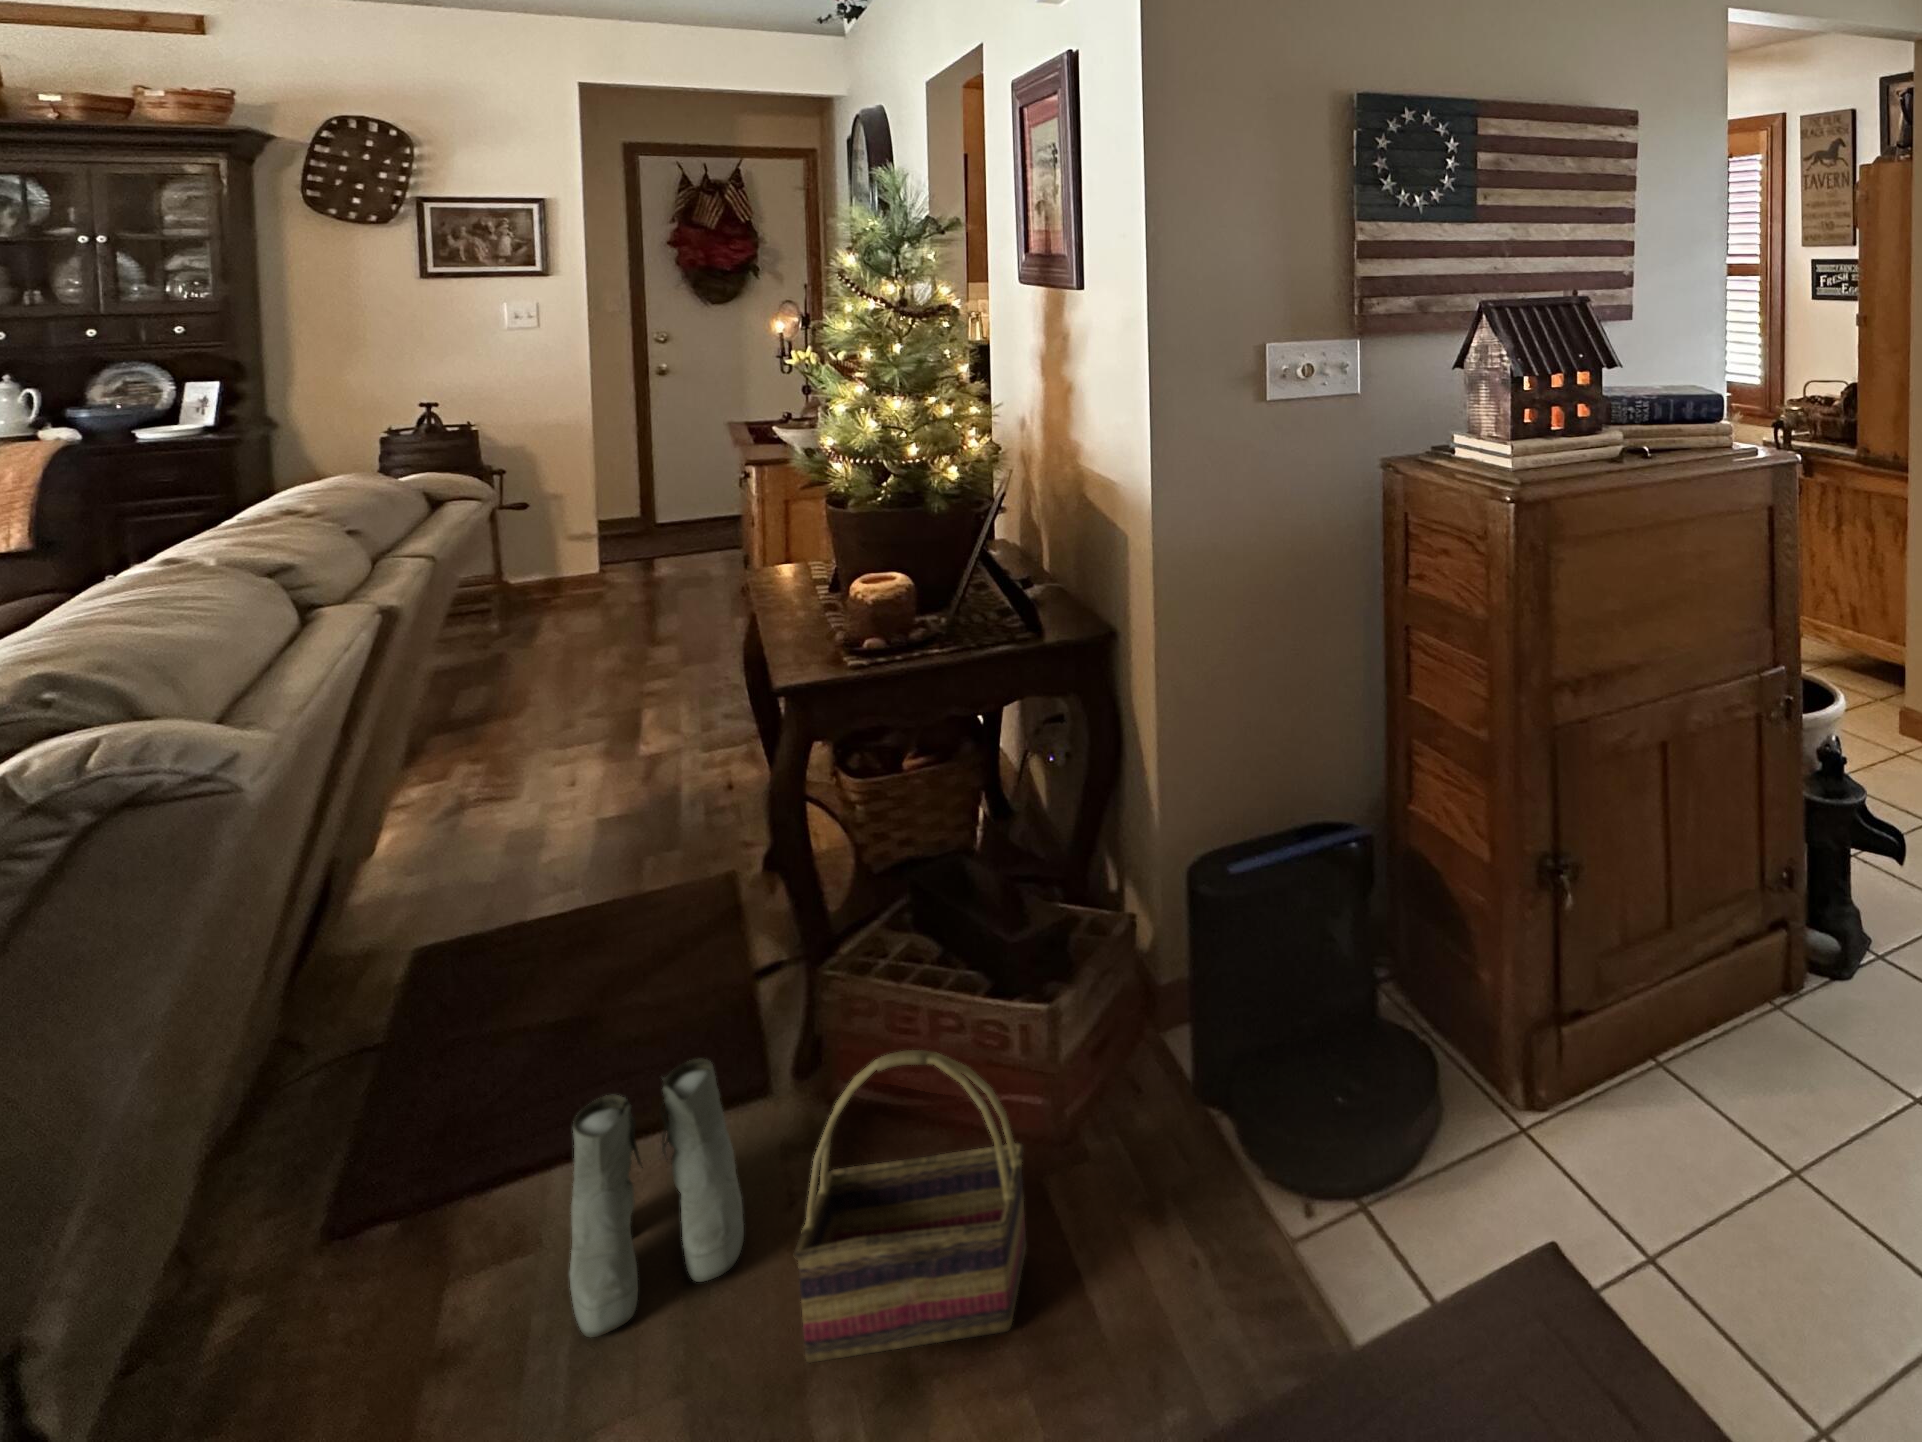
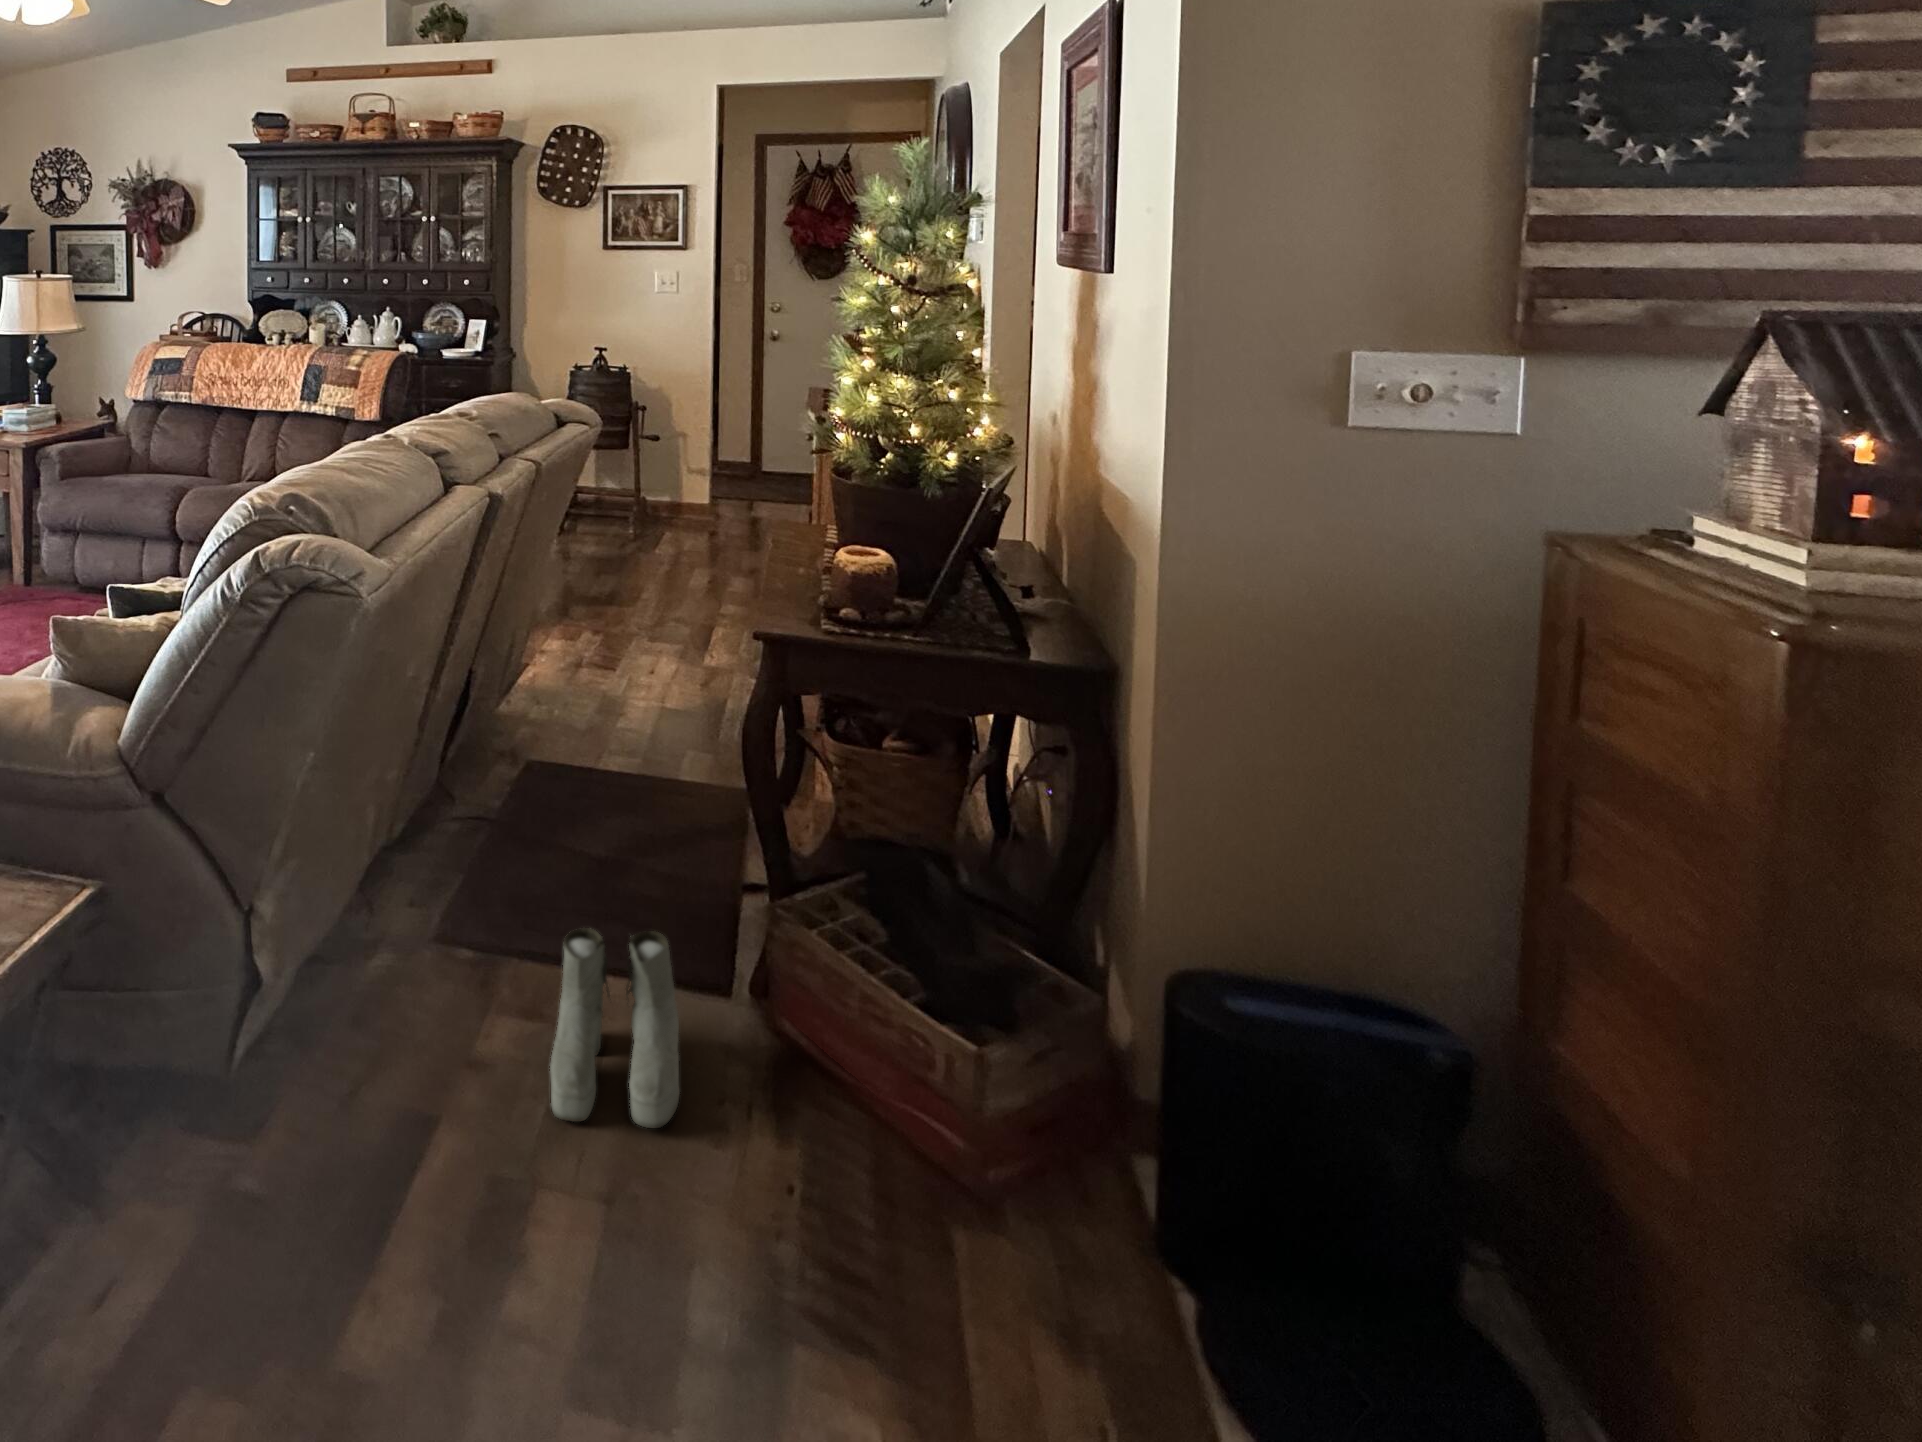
basket: present [794,1050,1027,1363] -> none [692,1009,920,1356]

